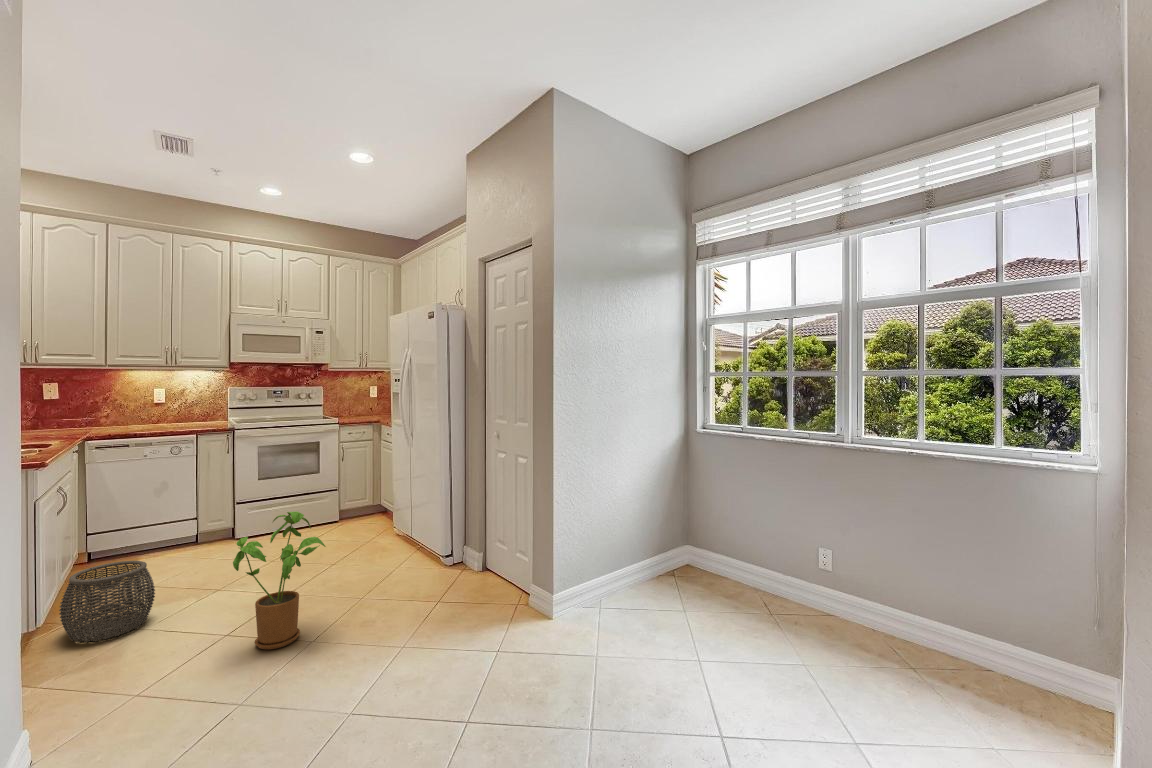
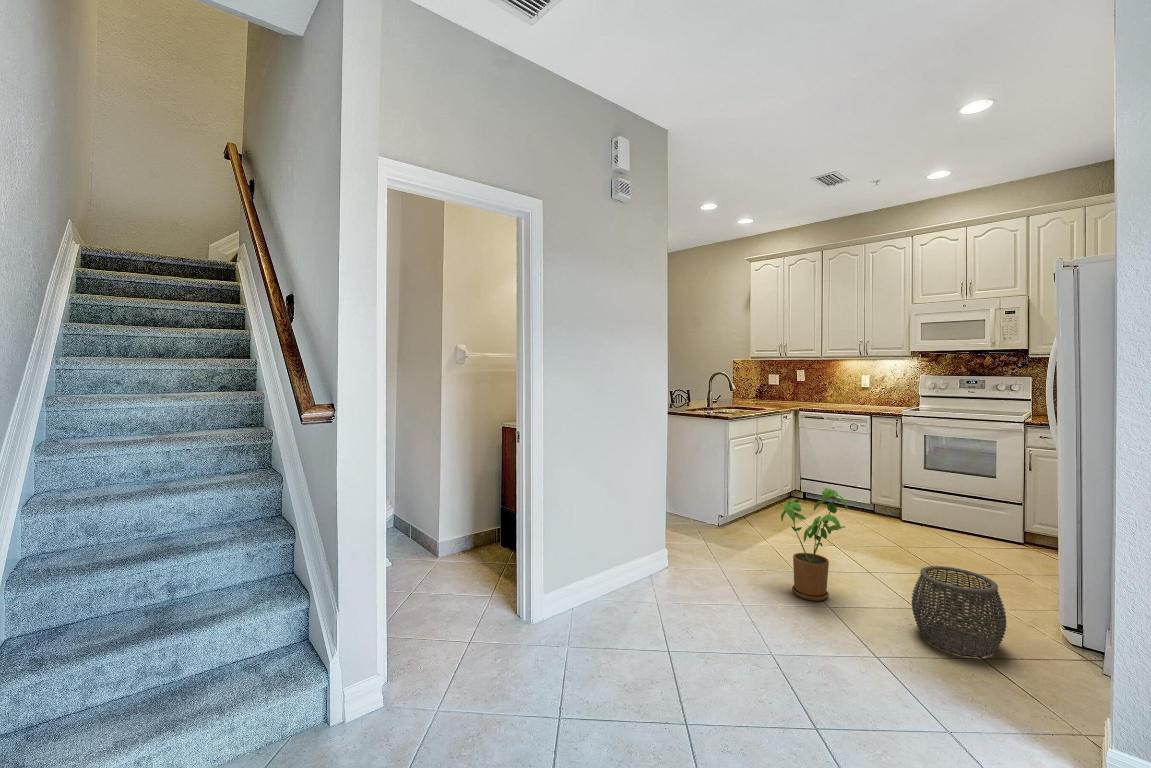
woven basket: present [59,561,155,643] -> present [911,566,1007,657]

